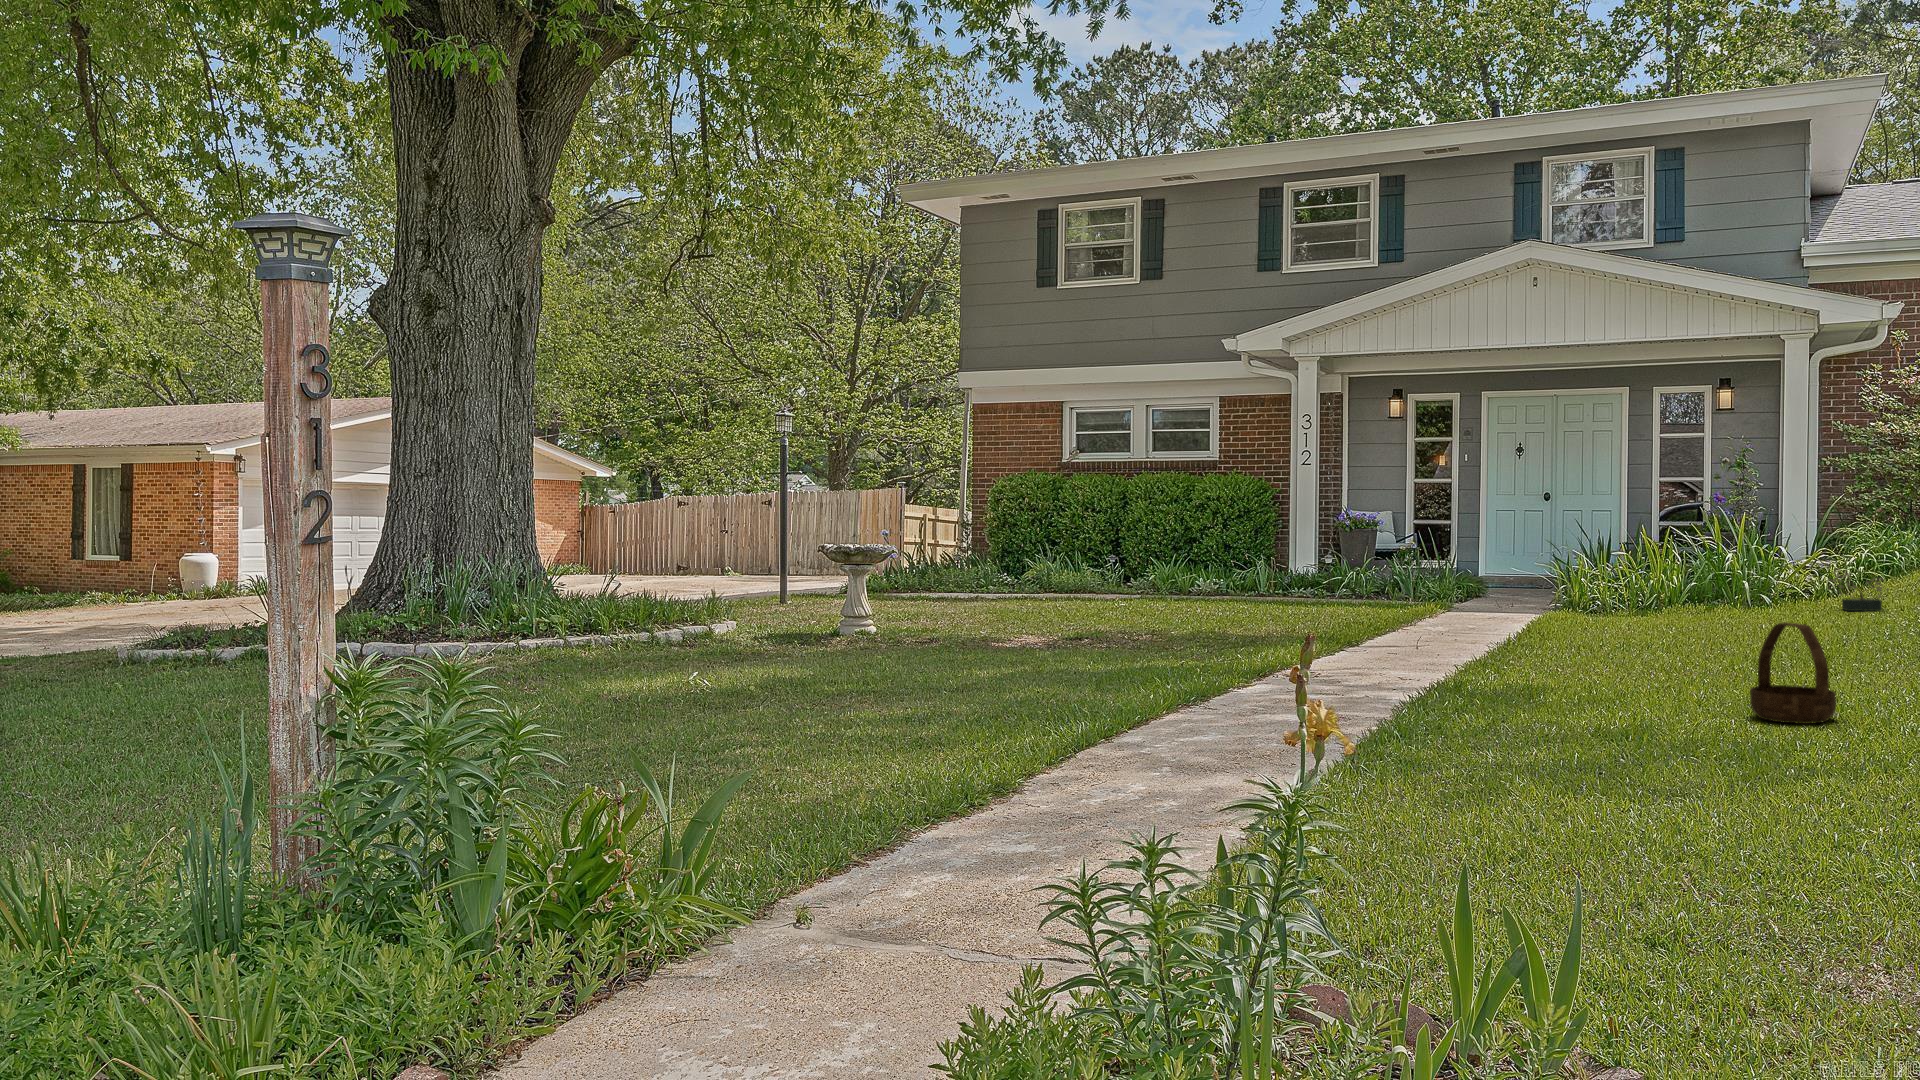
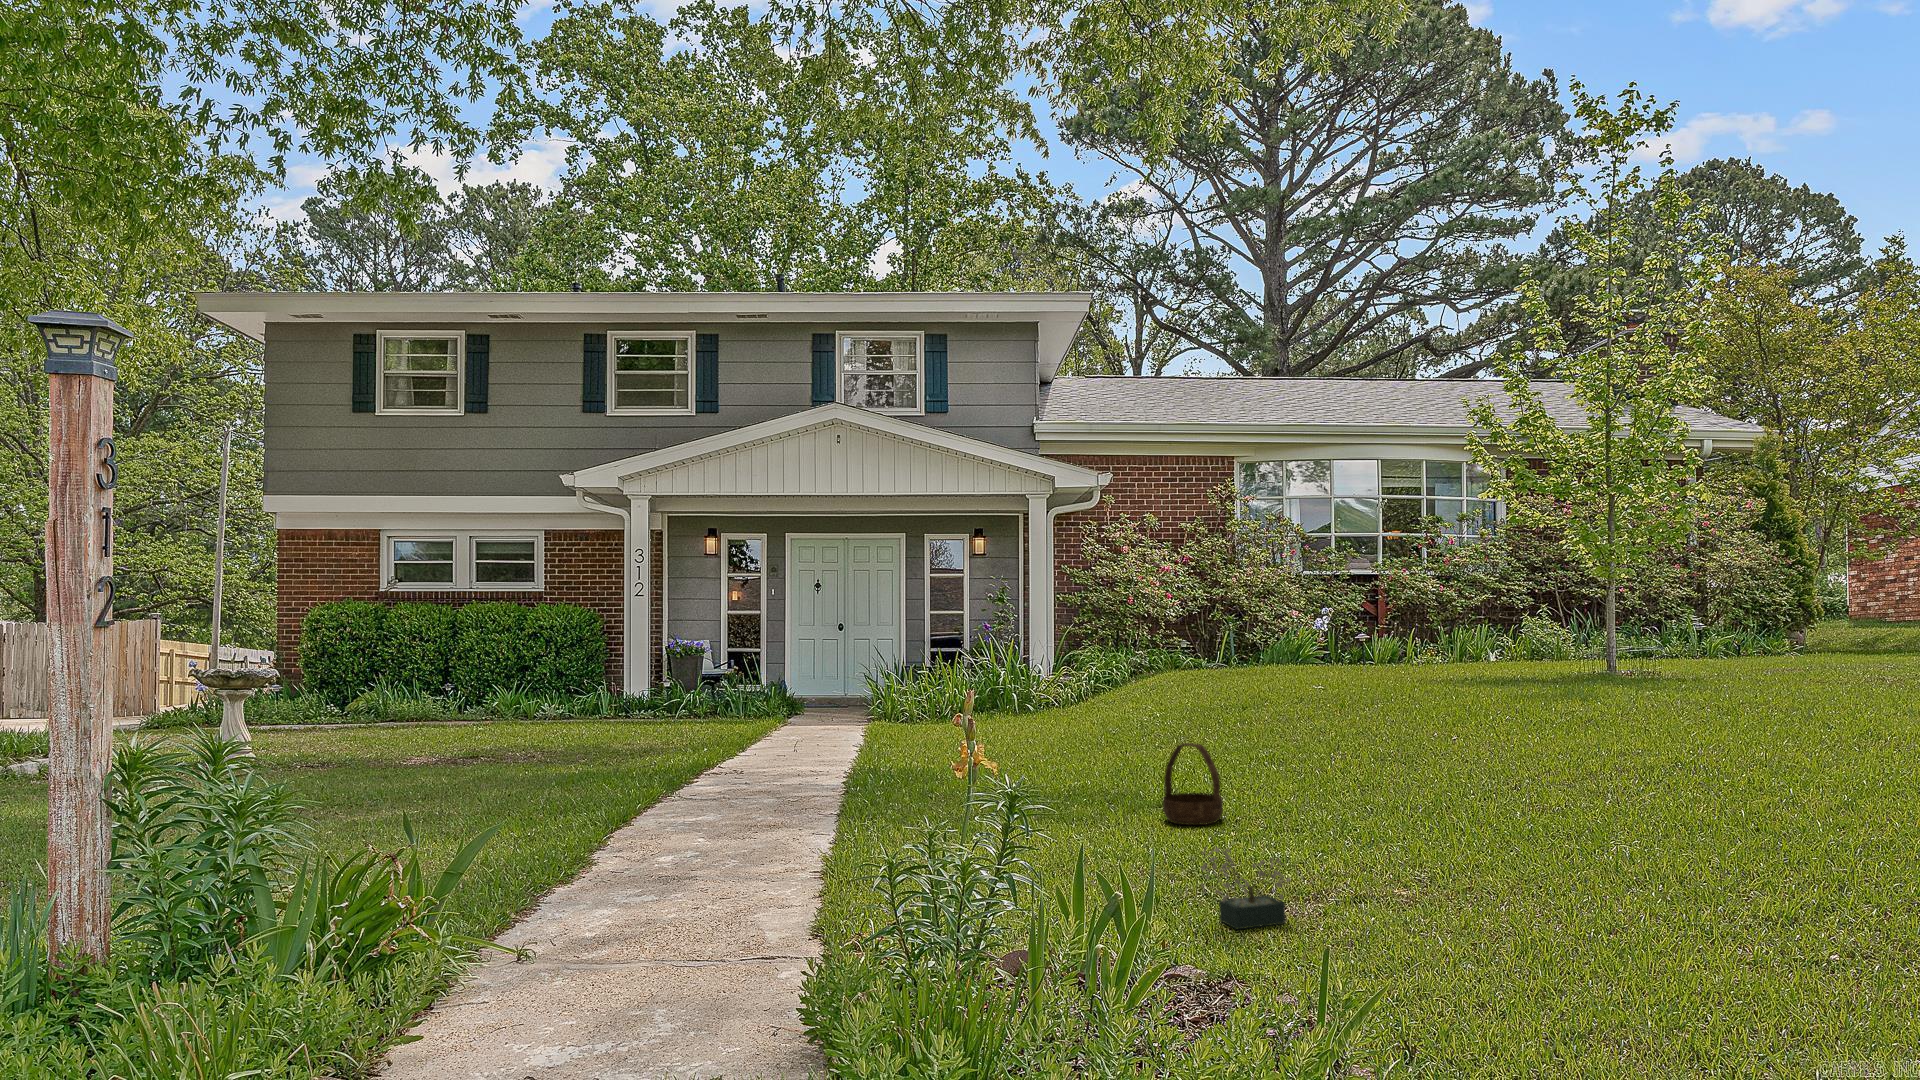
decorative plant: present [1831,568,1888,611] -> present [1201,847,1291,929]

